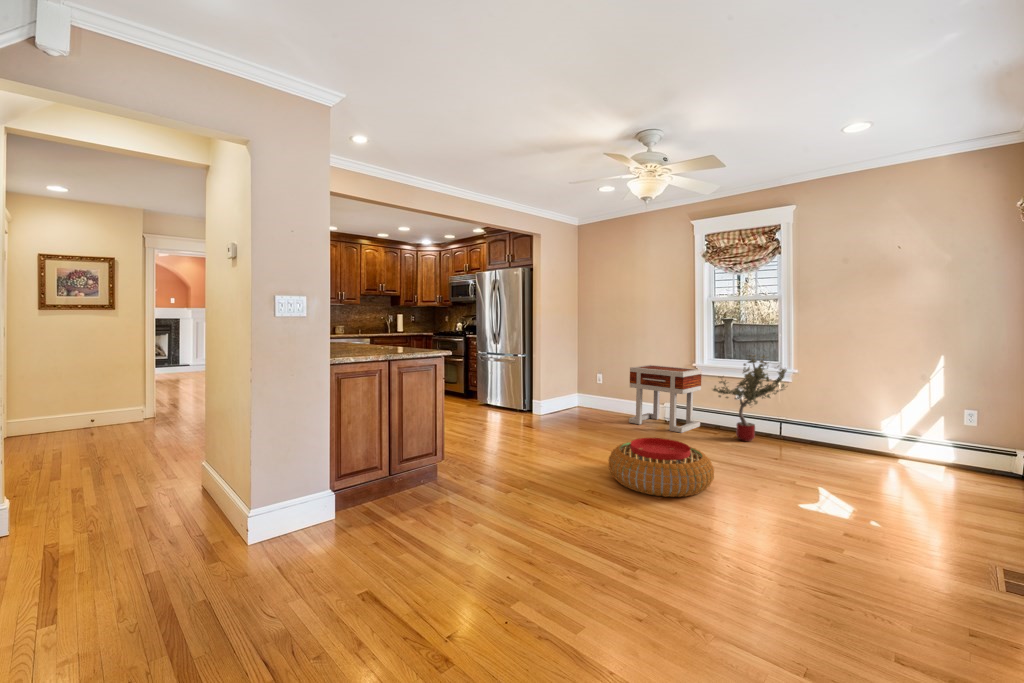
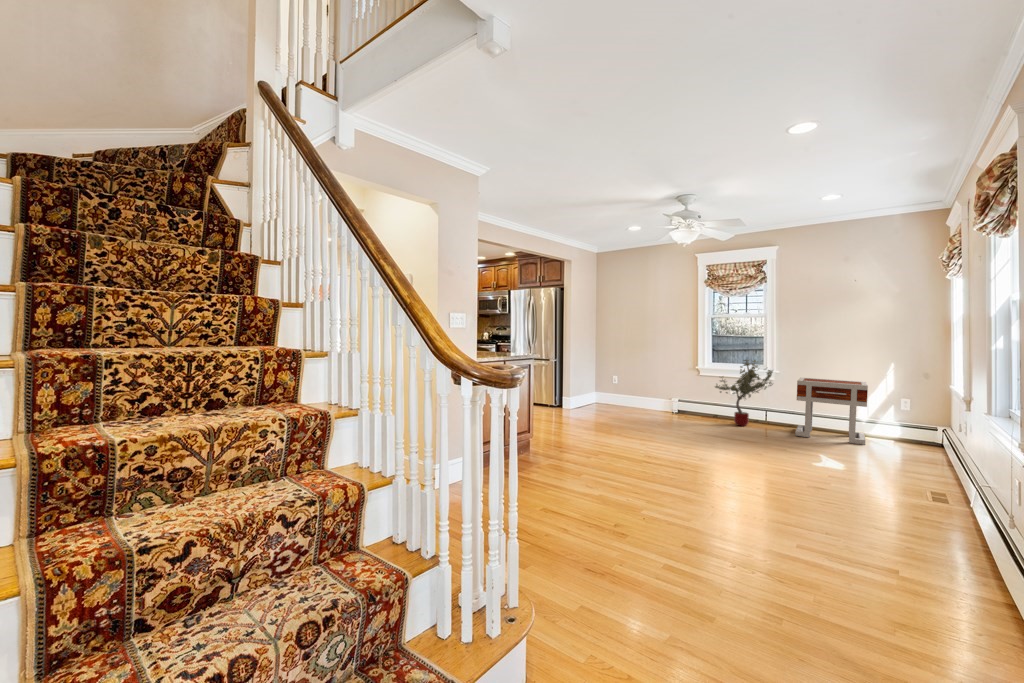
side table: present [629,365,702,433] -> present [795,378,868,445]
pouf: present [608,438,714,497] -> none [655,421,735,460]

